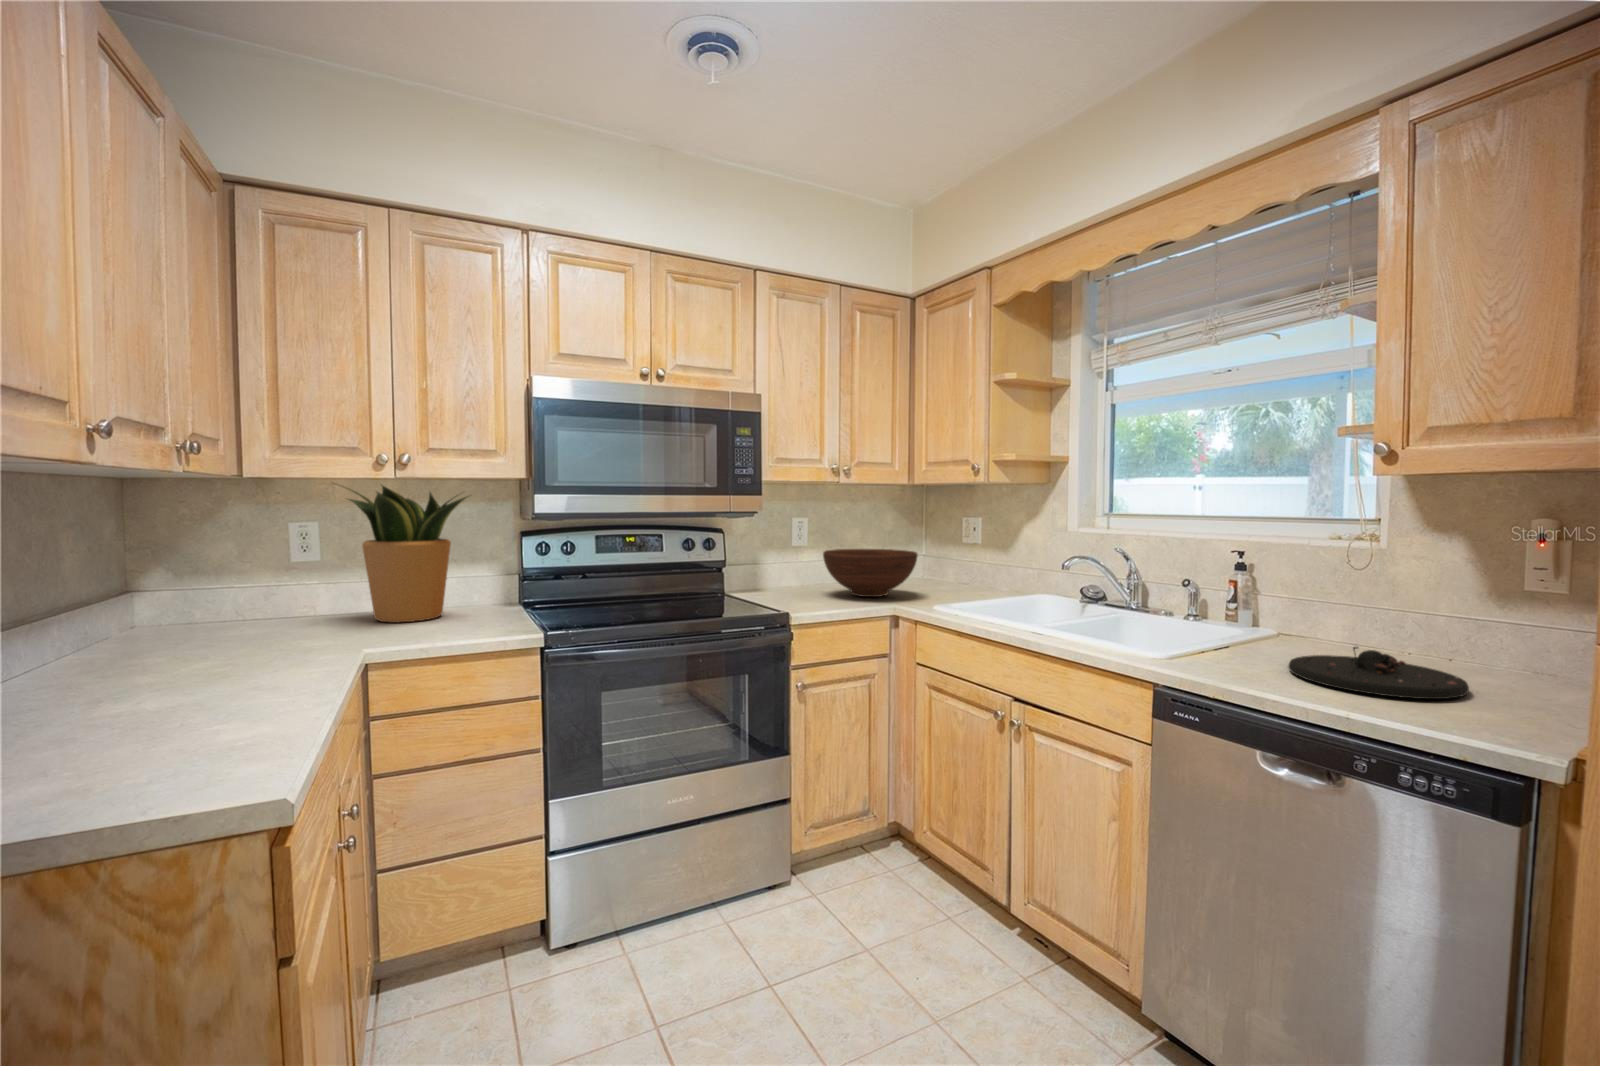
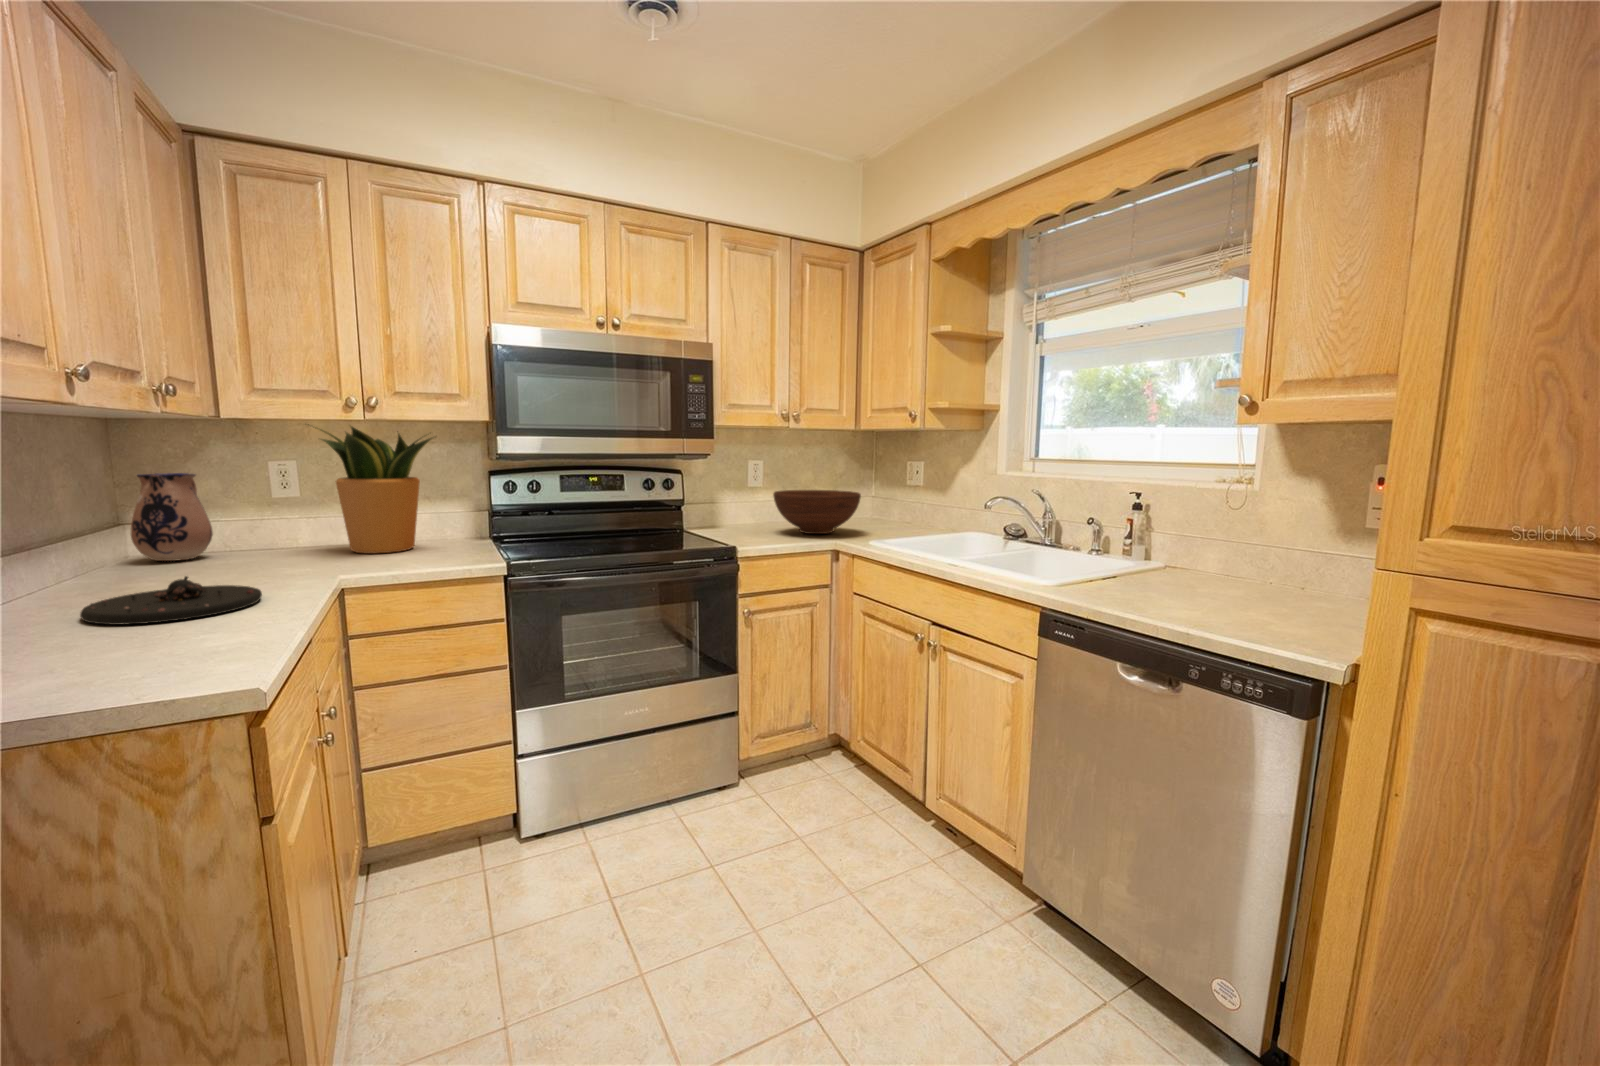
ceramic pitcher: none [141,537,228,632] -> present [131,473,213,561]
plate: present [1288,647,1469,699] -> present [80,576,262,625]

